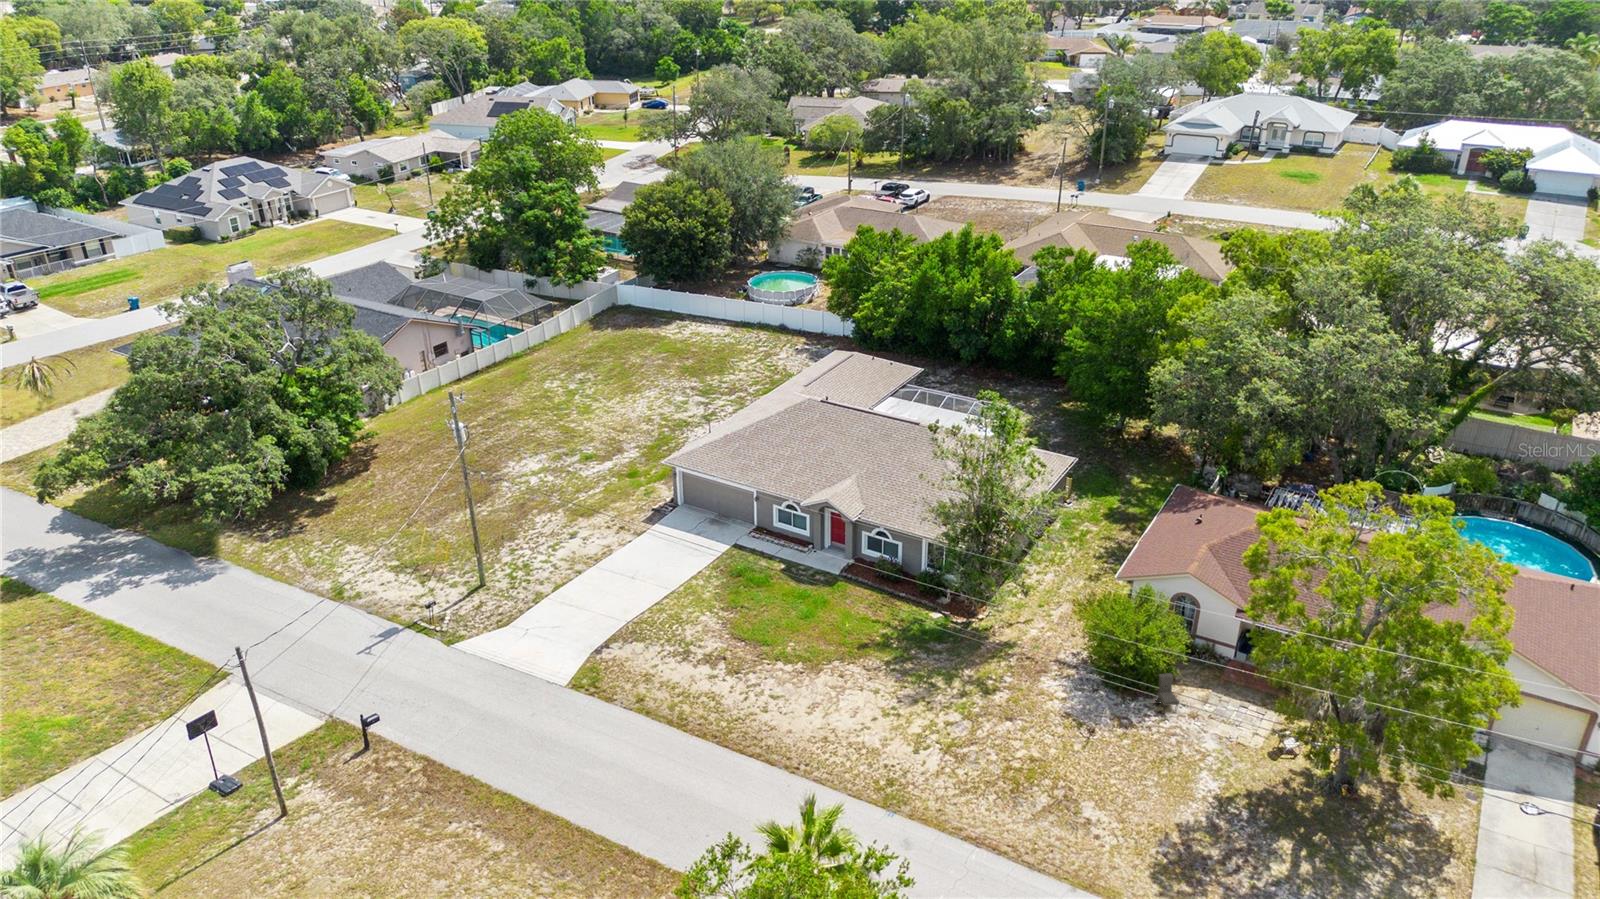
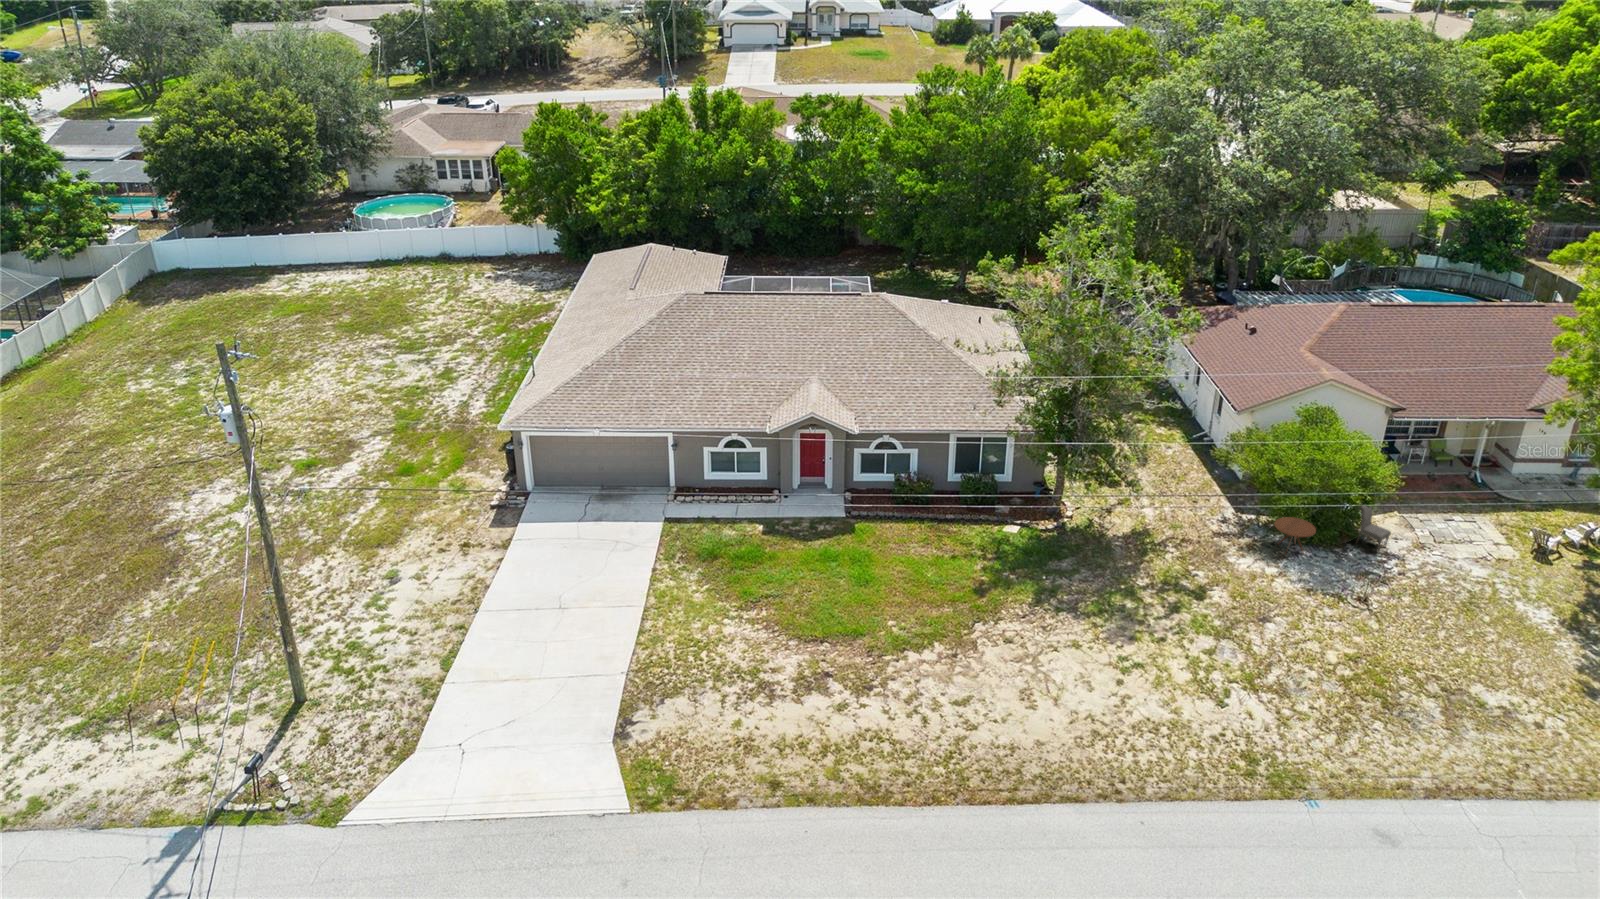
round table: none [1088,665,1119,696] -> present [1275,517,1316,552]

